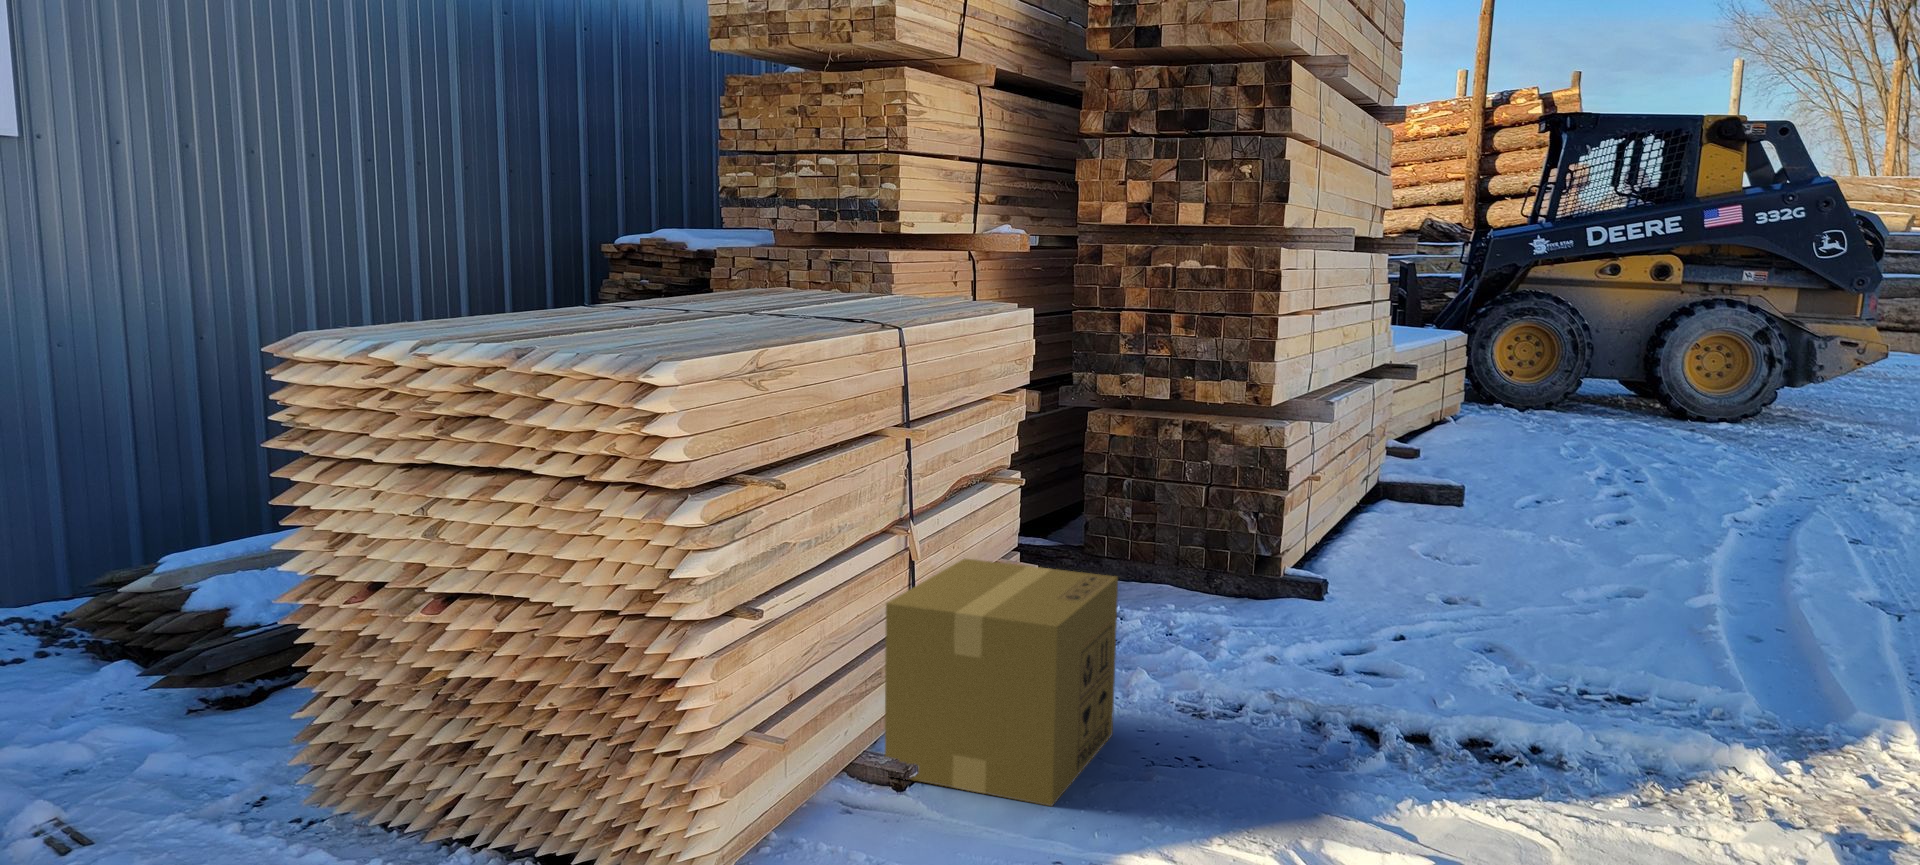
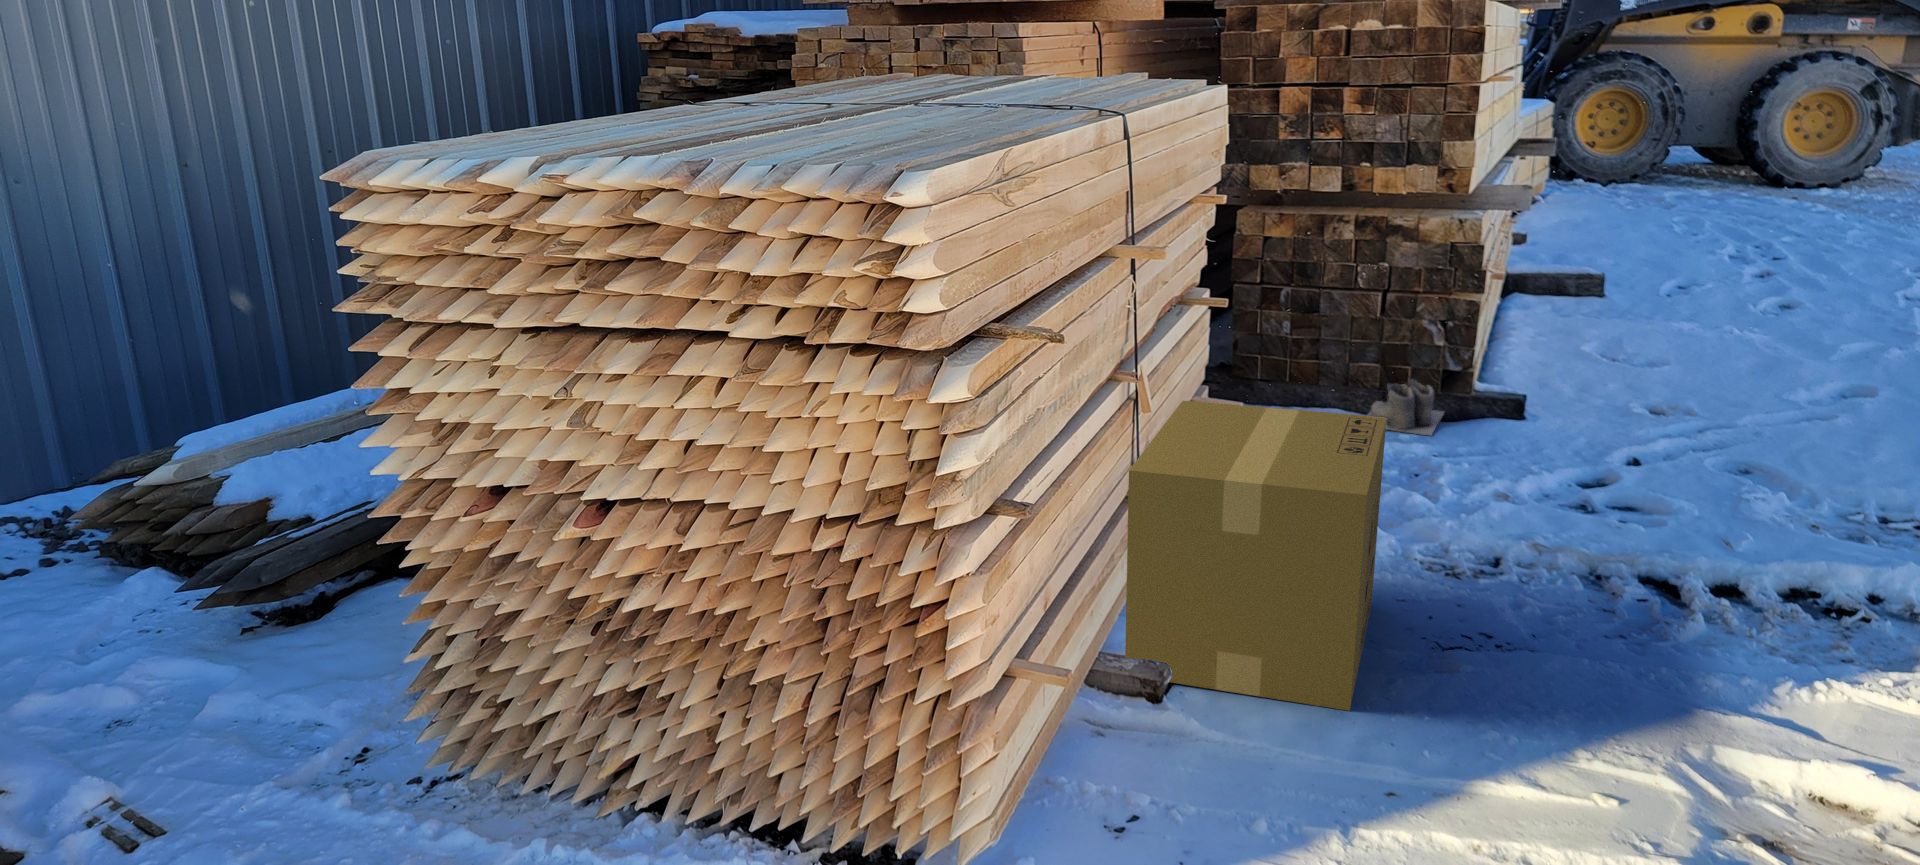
boots: none [1178,564,1260,614] -> present [1368,379,1444,435]

